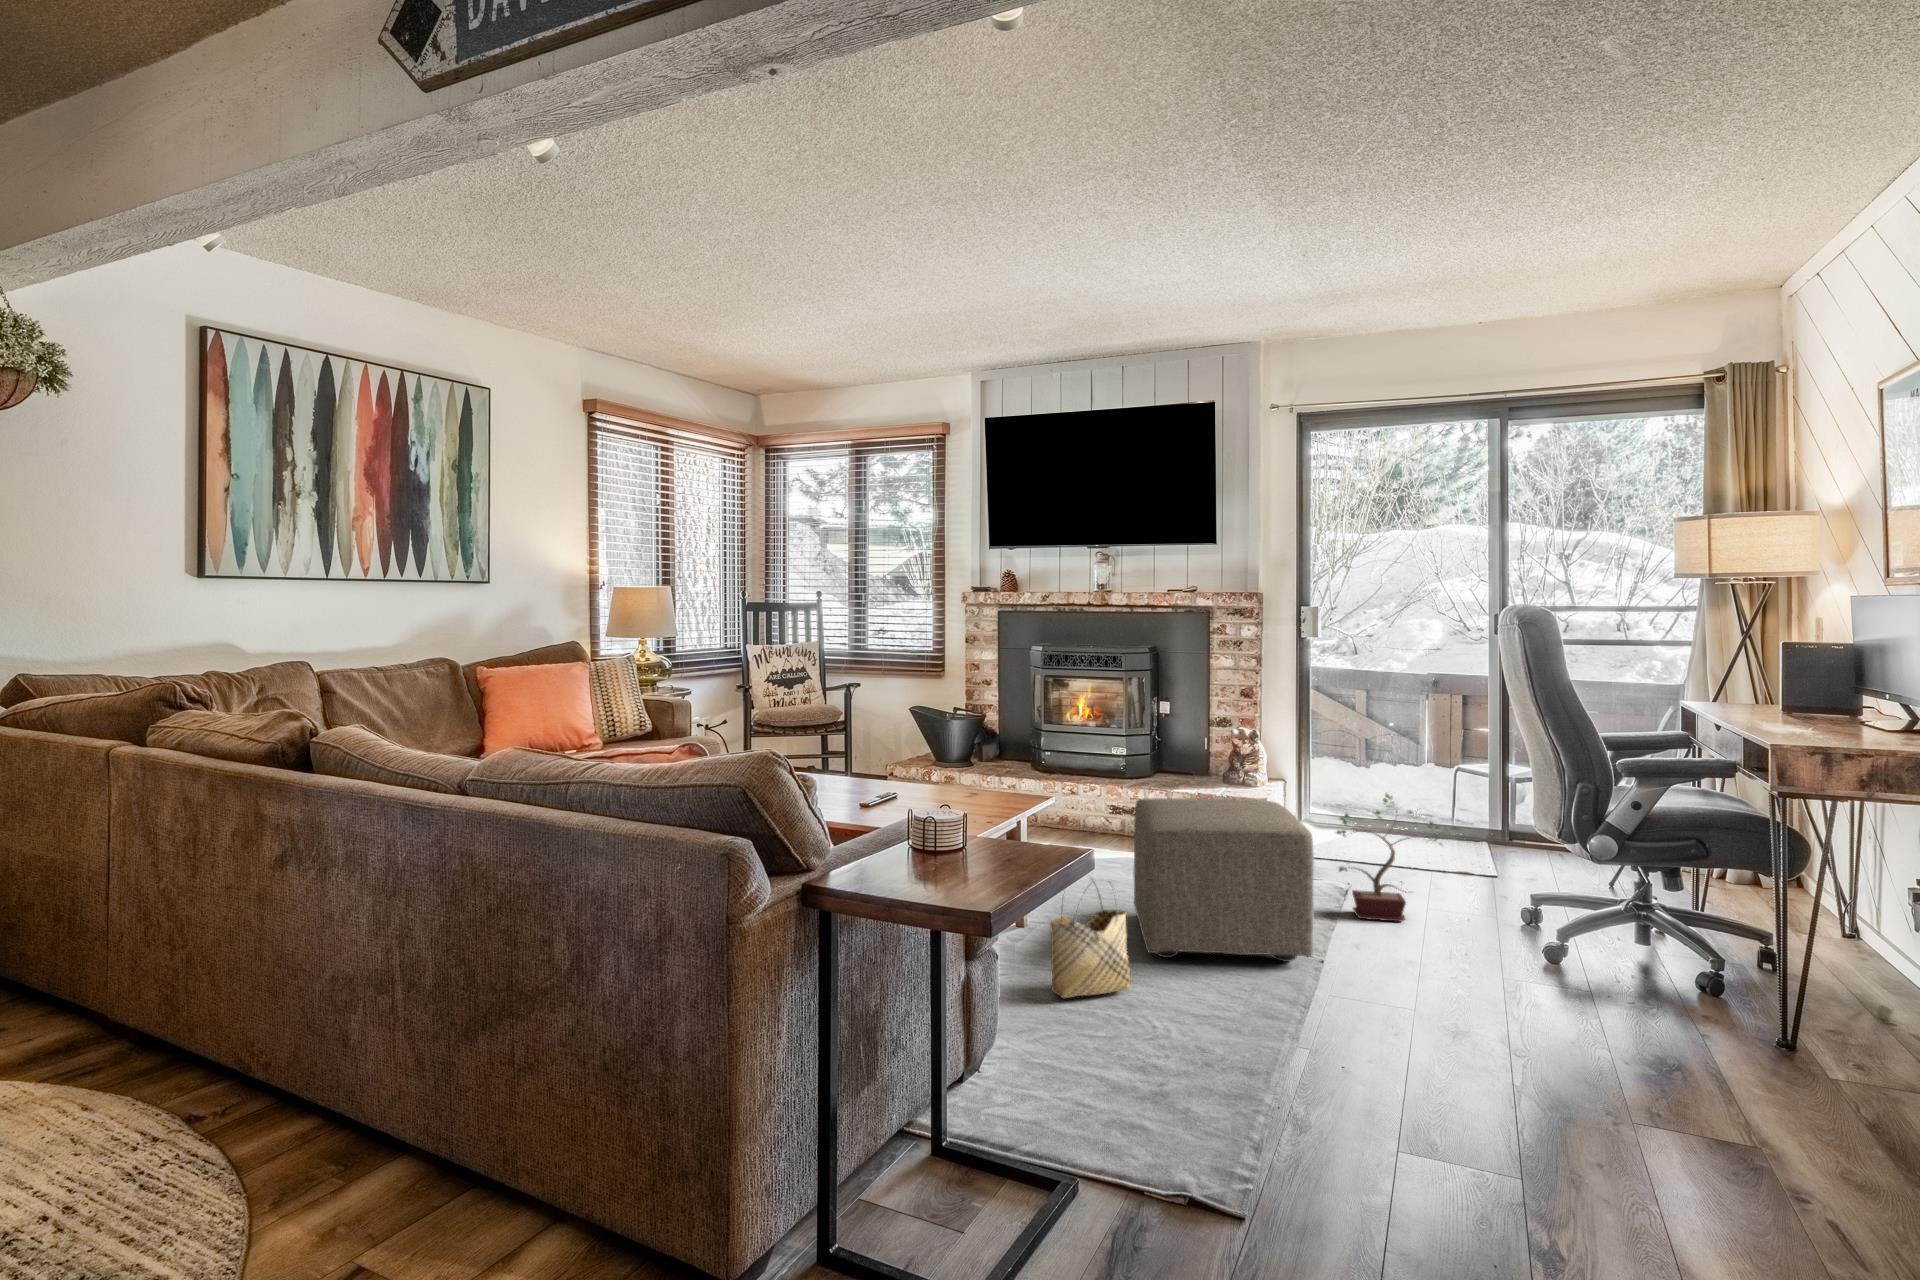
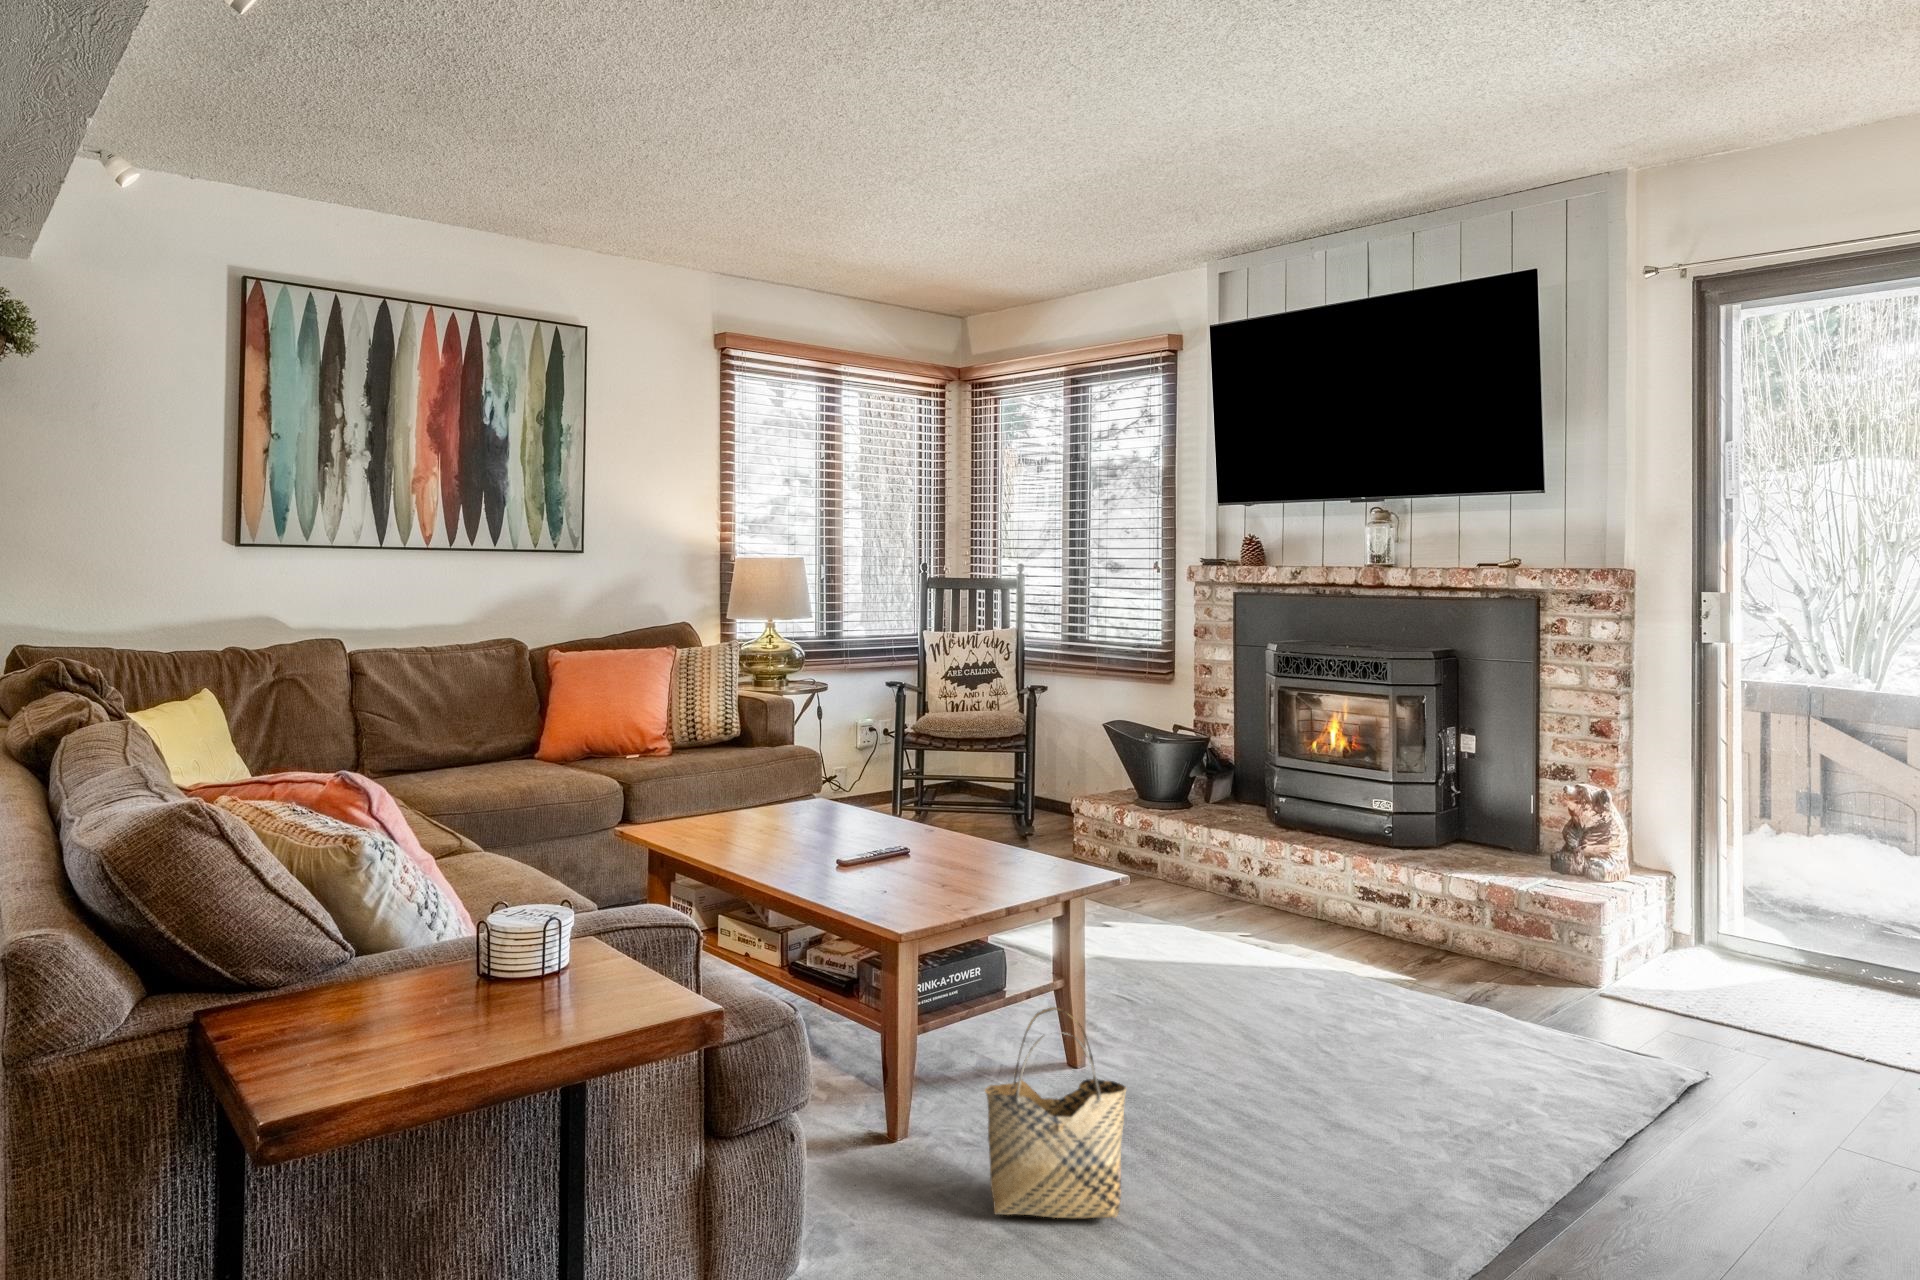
potted plant: present [1337,794,1458,922] -> none [1620,928,1878,1170]
ottoman: present [1134,798,1314,962] -> none [1199,896,1508,1217]

